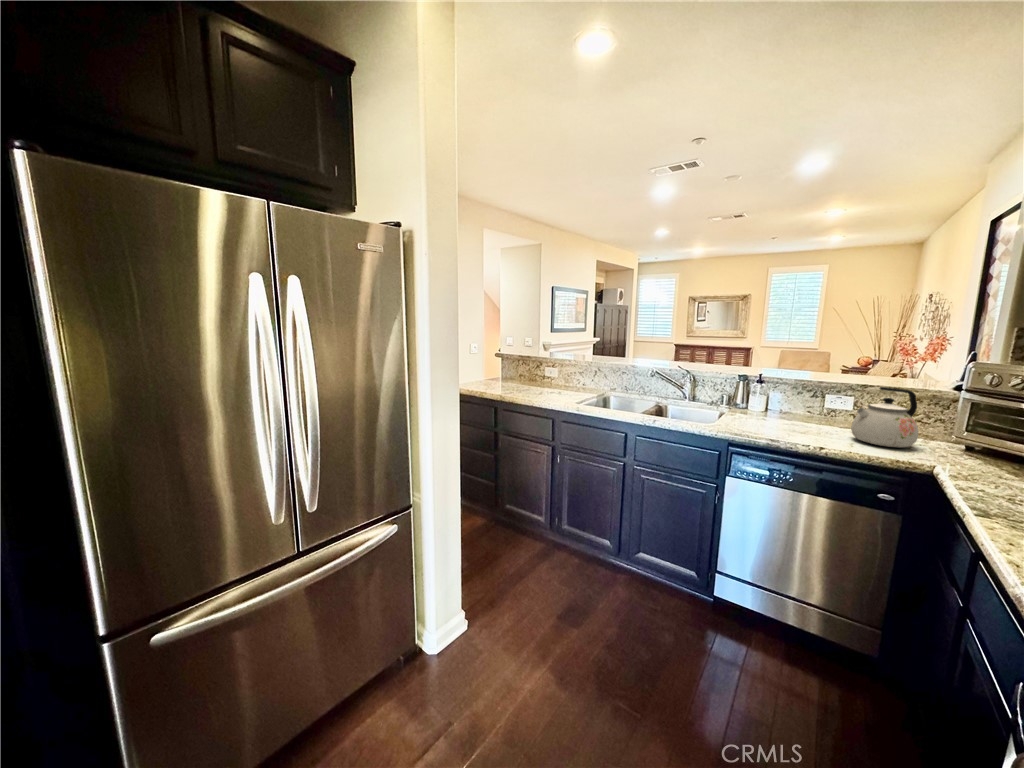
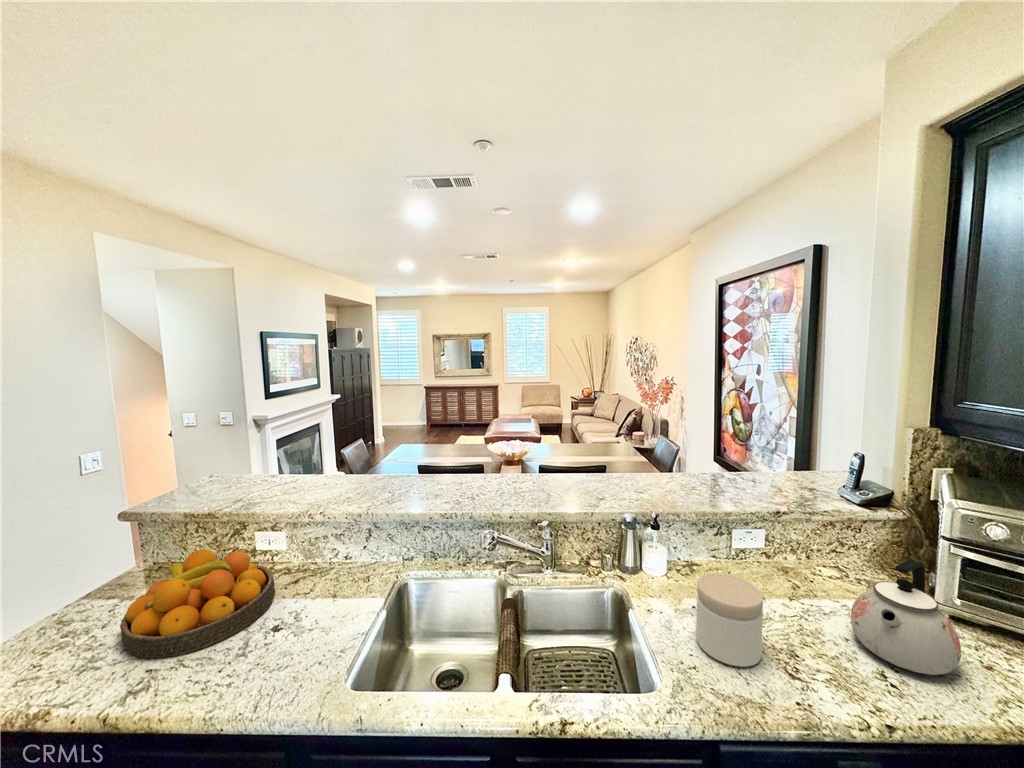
fruit bowl: none [503,362,552,389] -> present [120,549,275,658]
jar: none [743,389,784,428] -> present [696,573,763,667]

